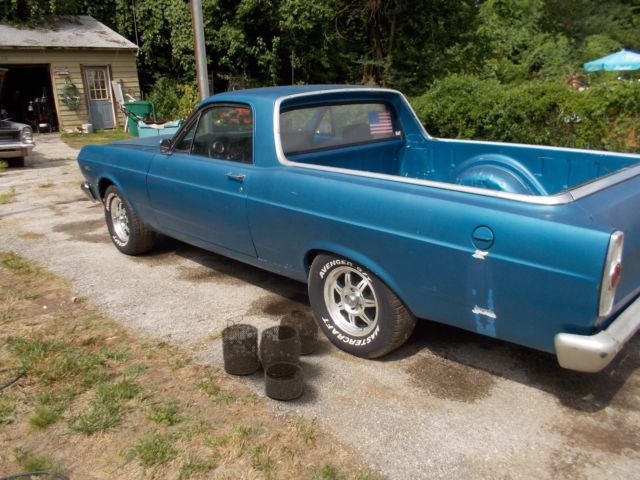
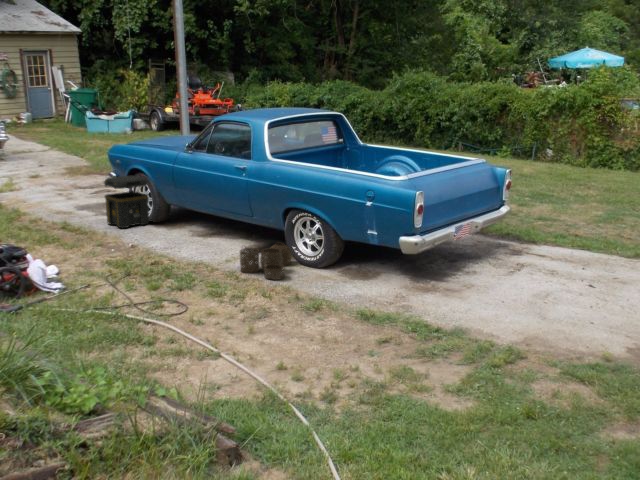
toolbox: none [61,186,126,261] -> present [104,176,149,228]

